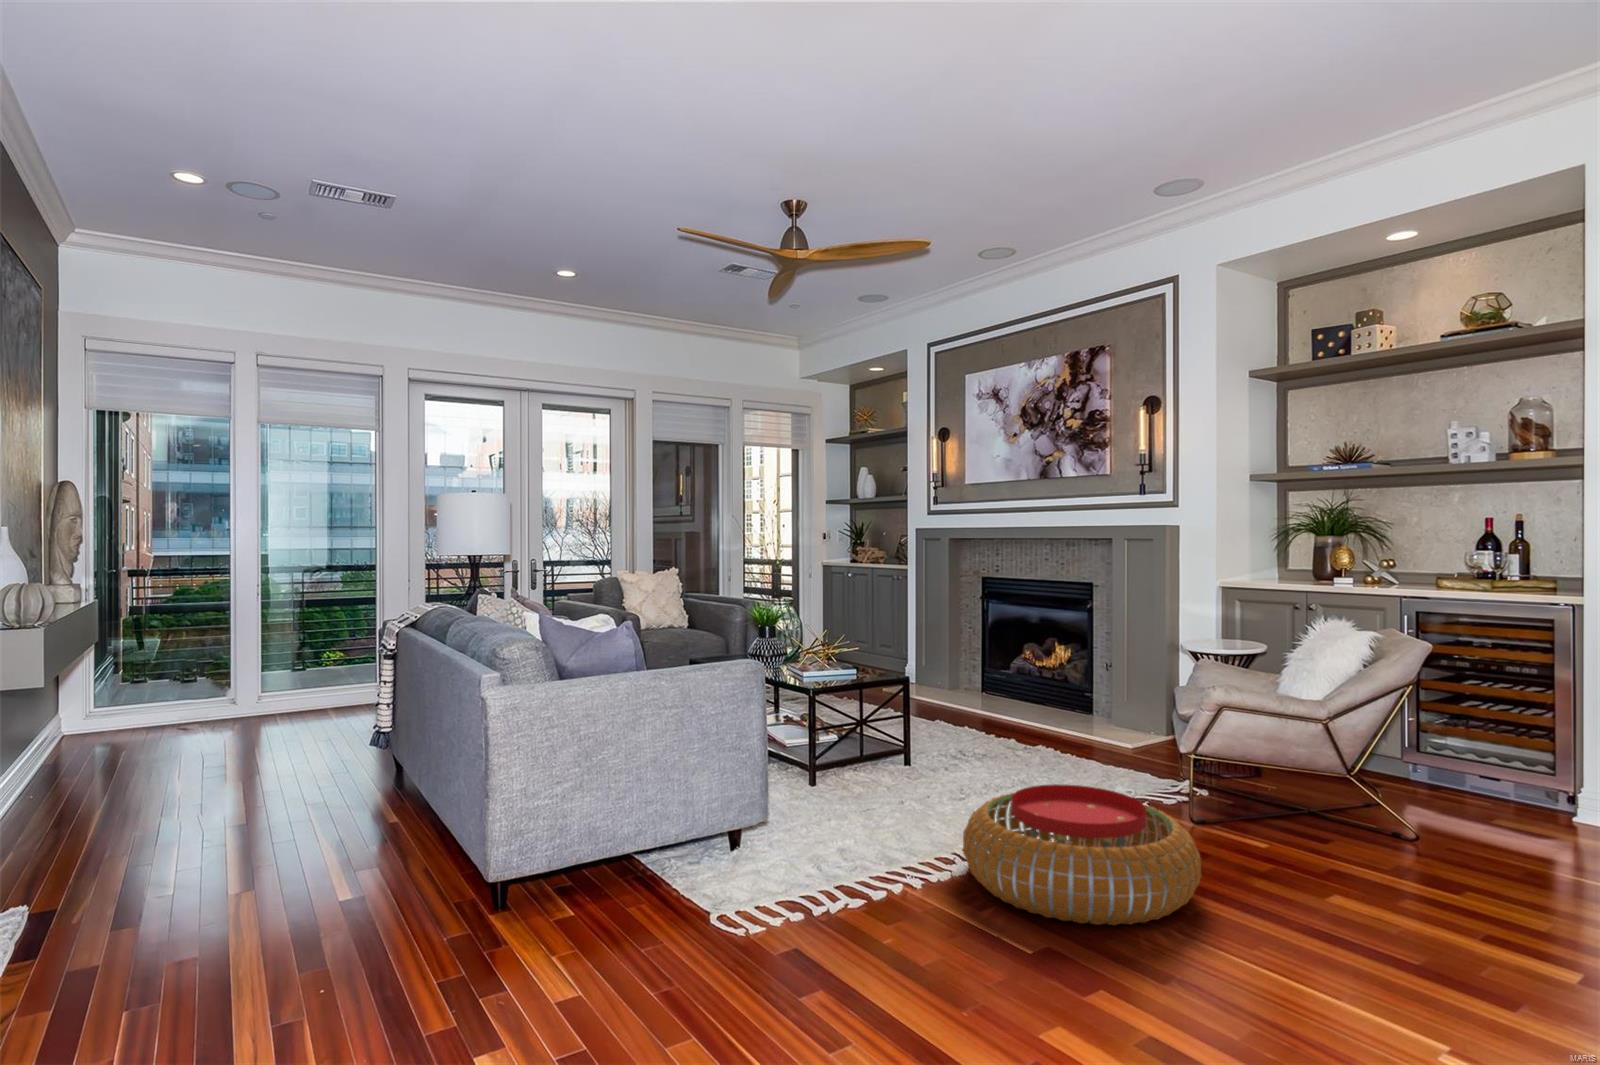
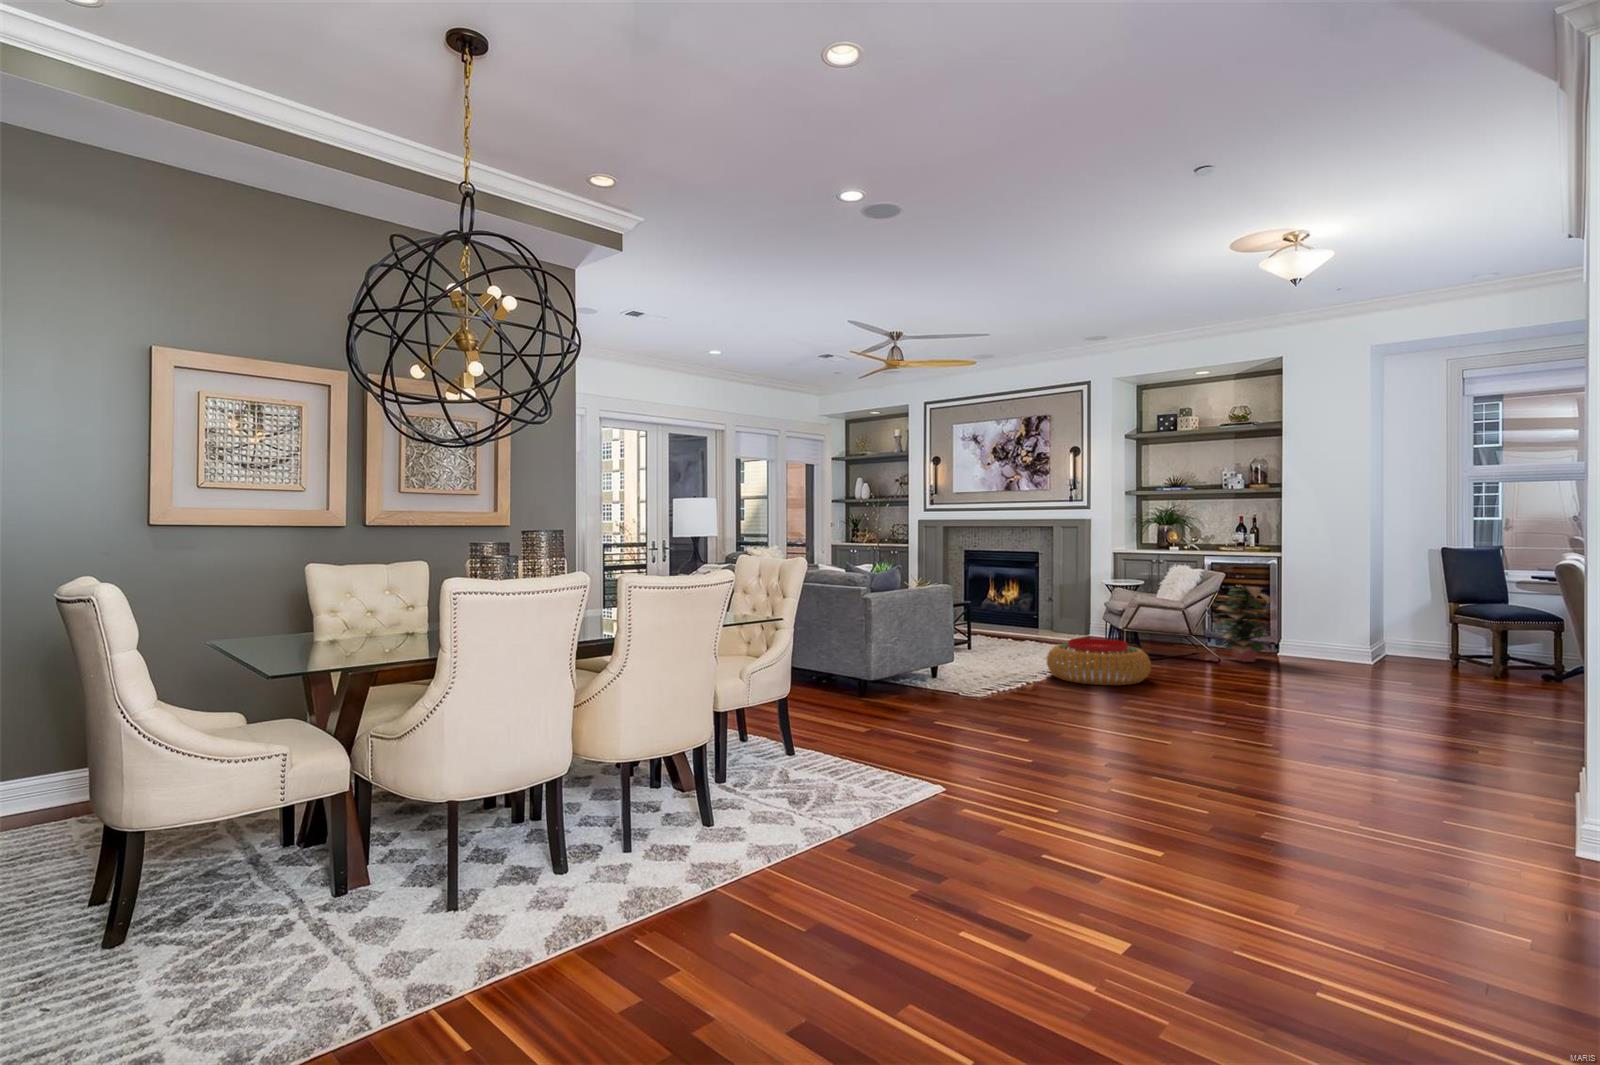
decorative plant: none [1404,670,1564,848] -> present [1218,586,1271,662]

